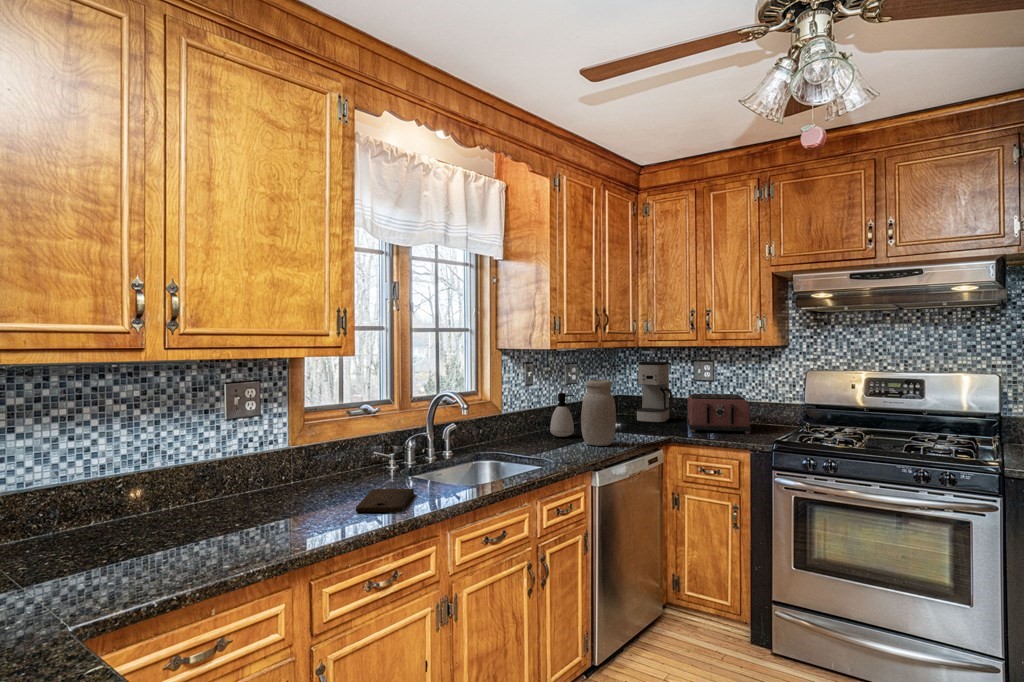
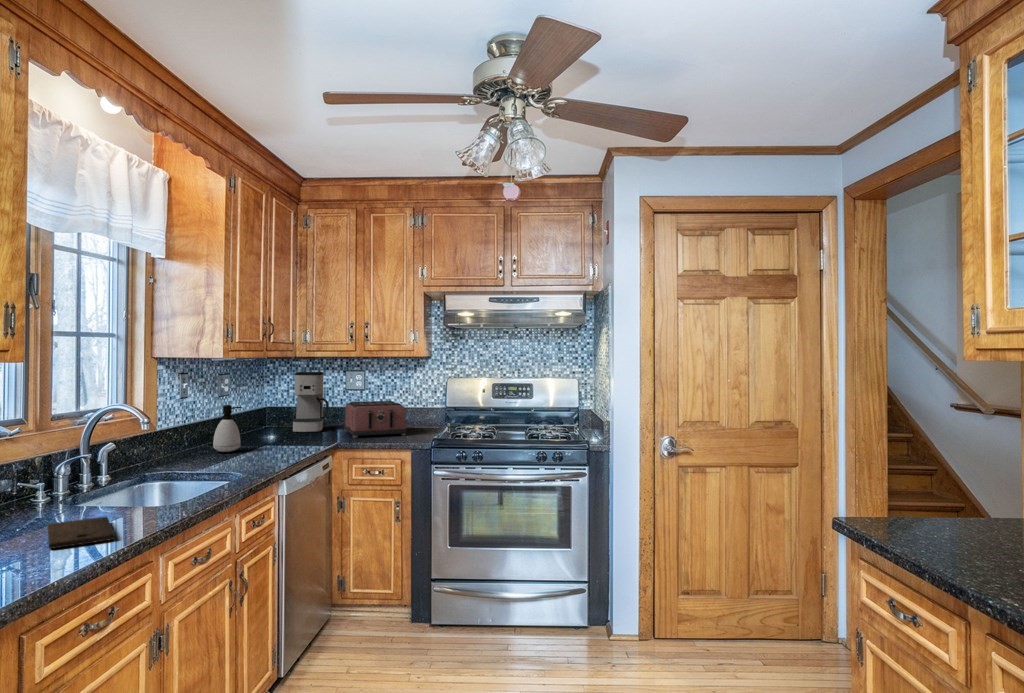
jar: present [581,380,616,446] -> none [256,390,293,456]

